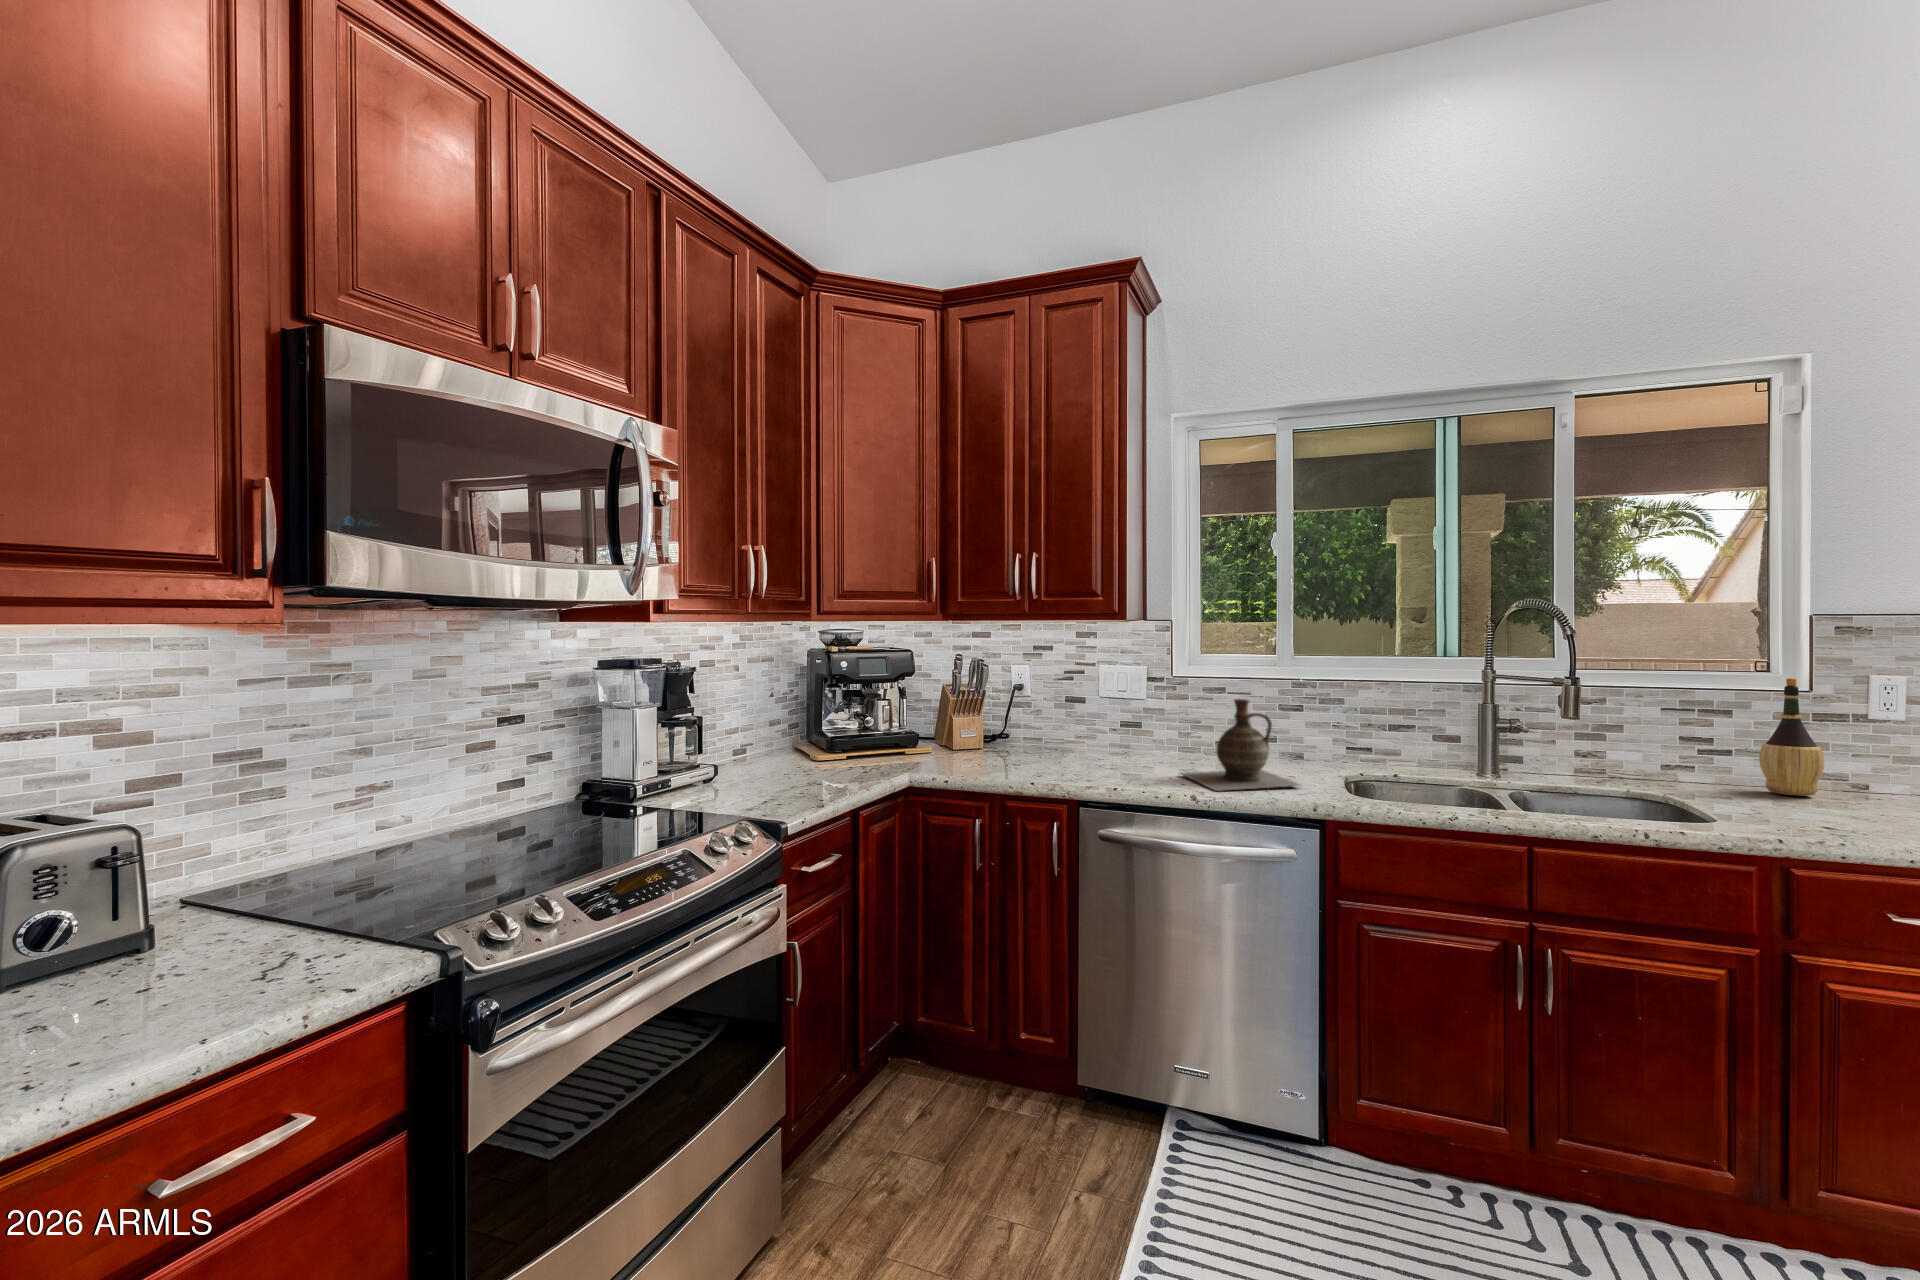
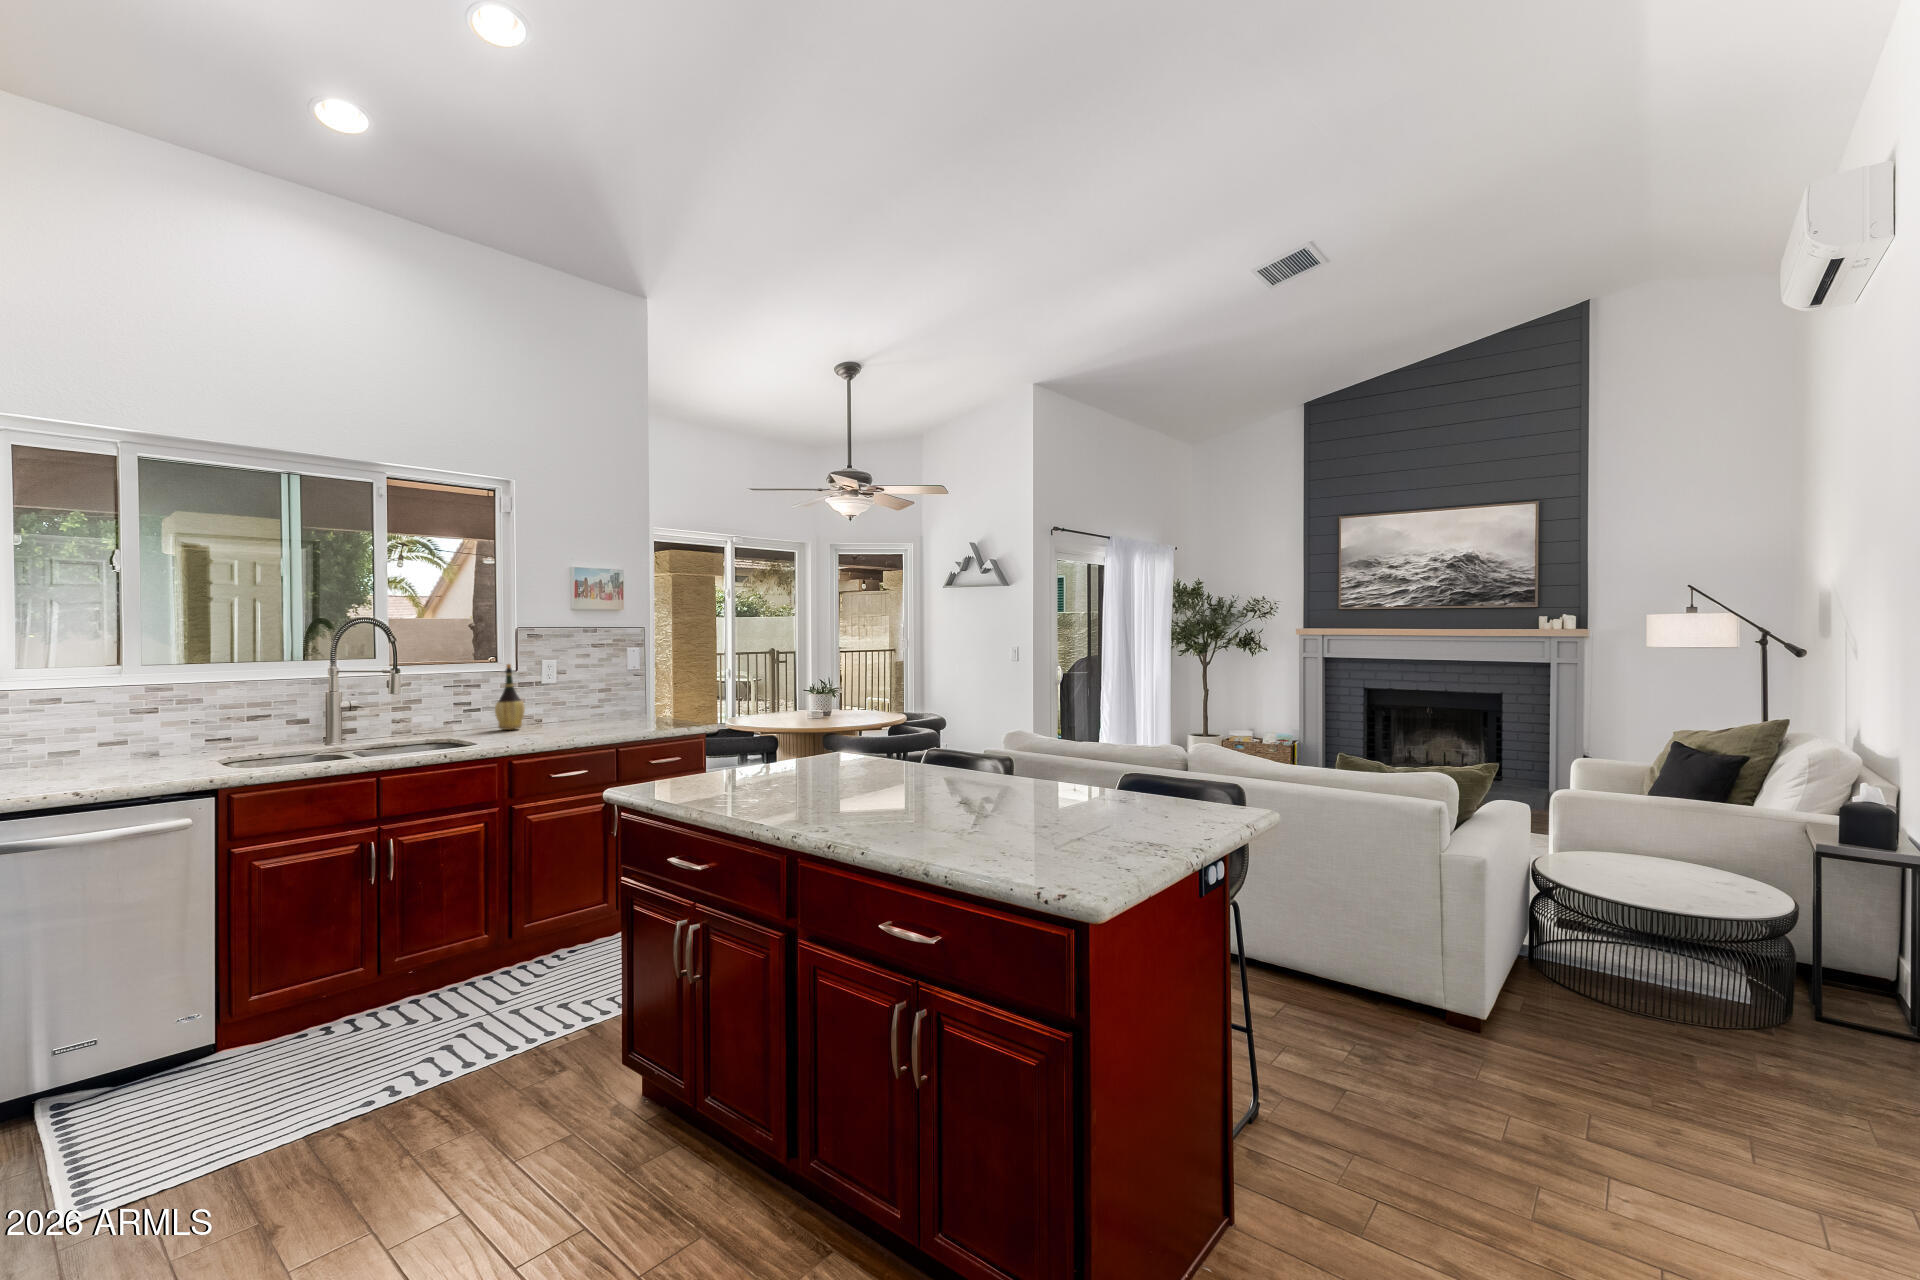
ceramic jug: present [1182,699,1300,791] -> none [34,703,187,784]

